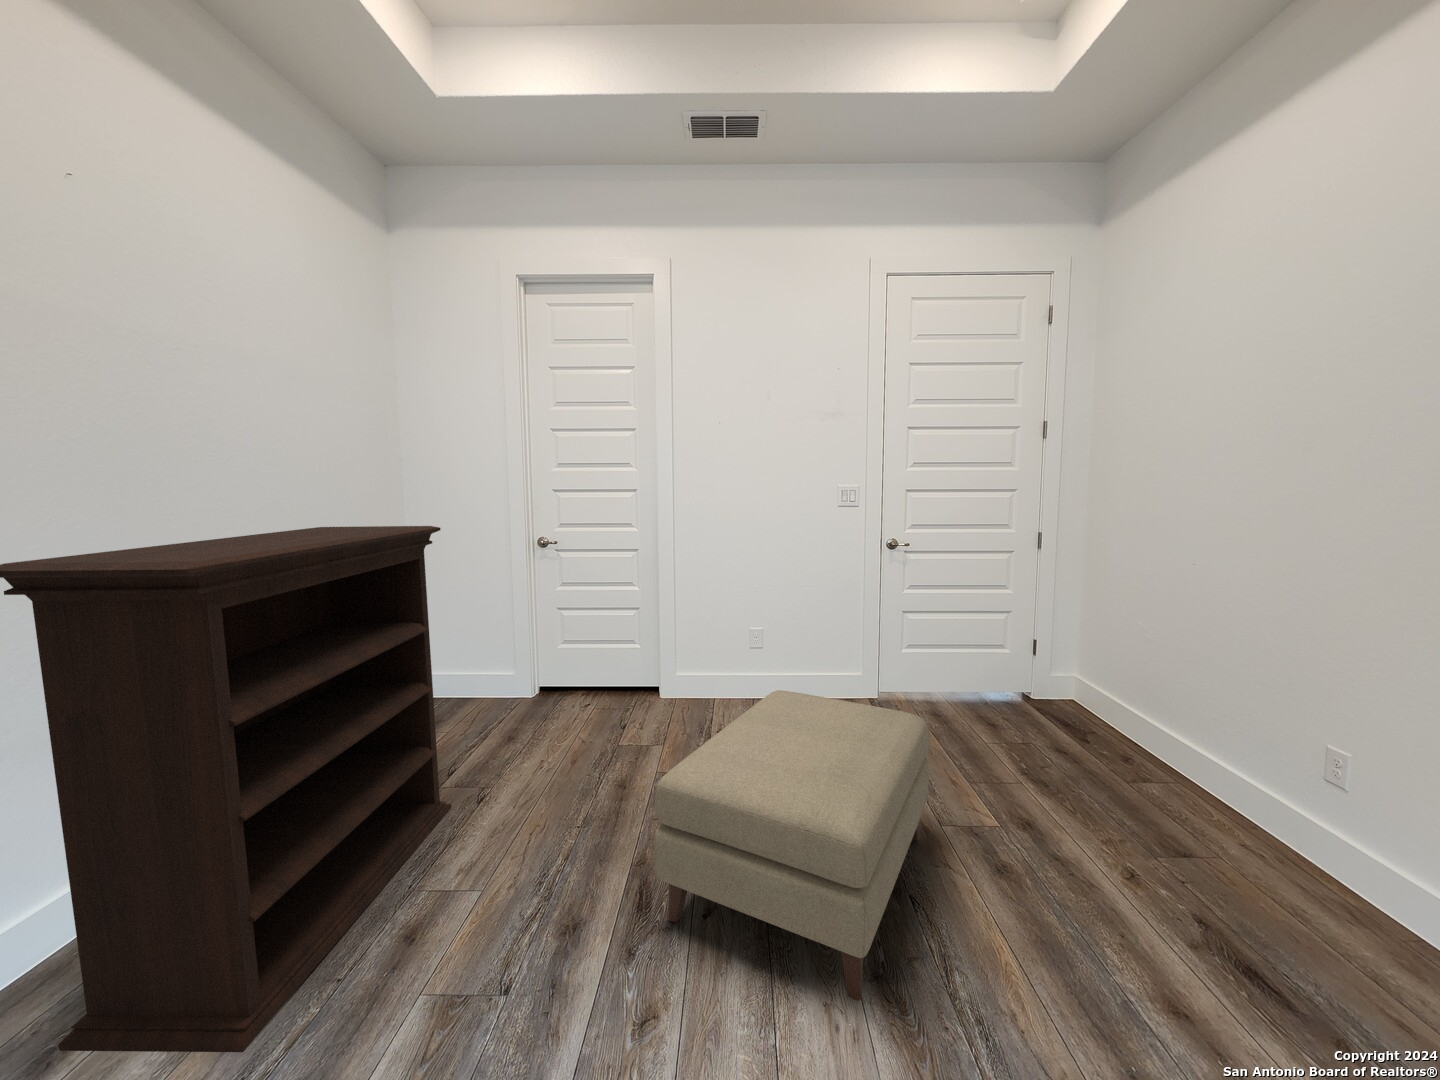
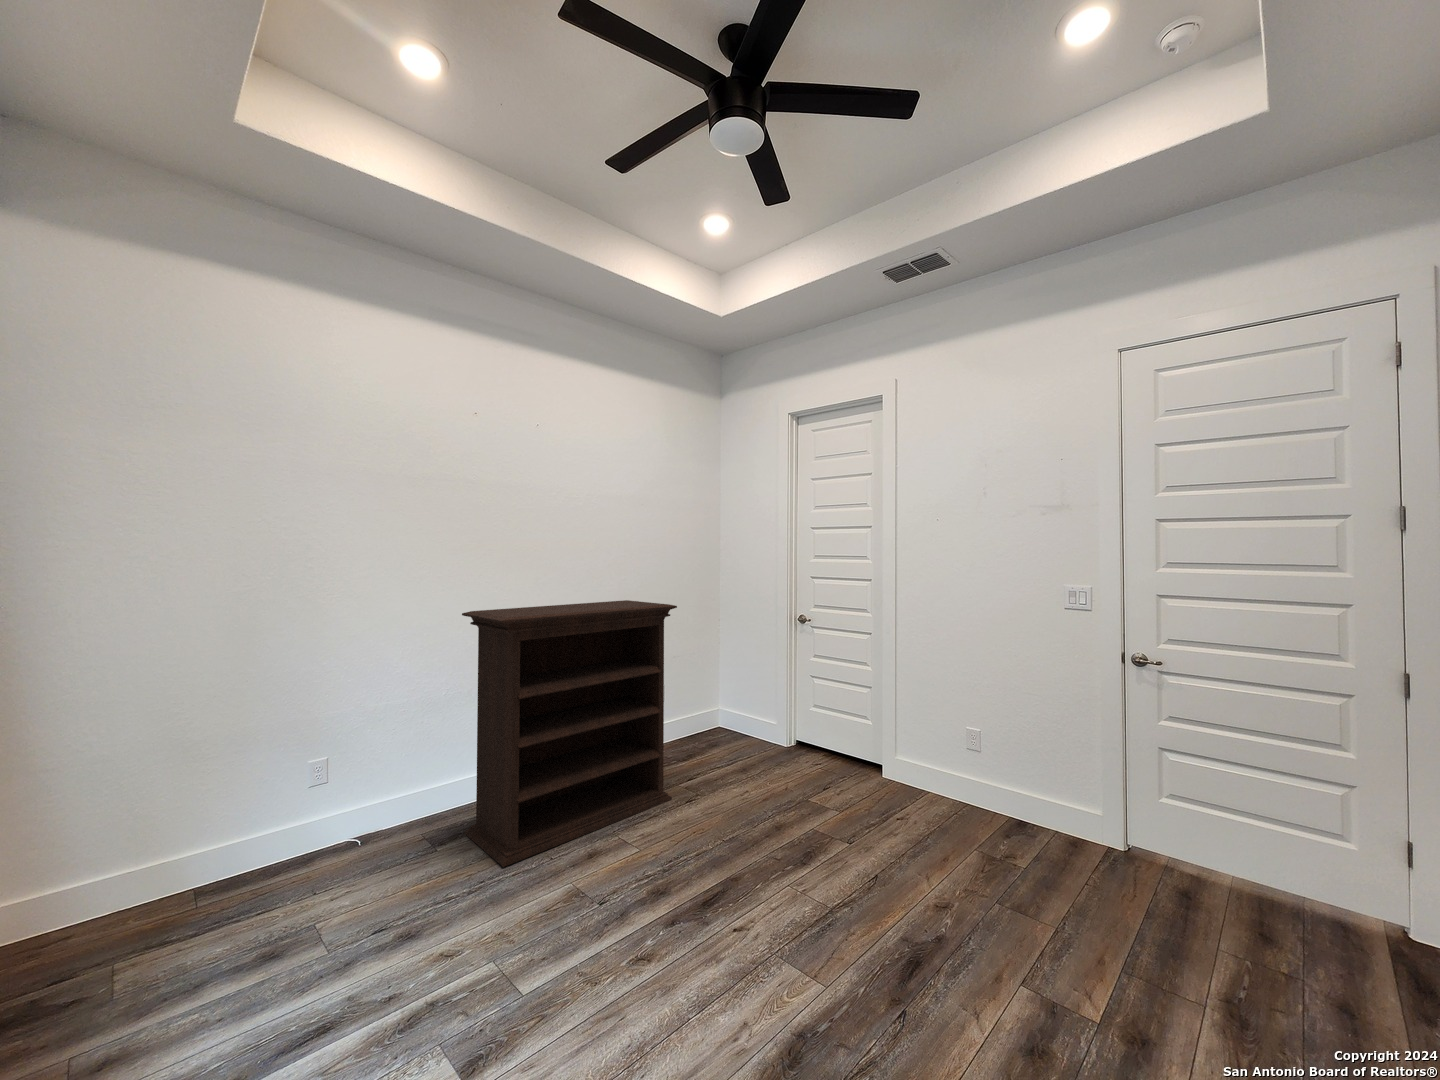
ottoman: present [654,690,929,1001] -> none [702,780,989,1036]

